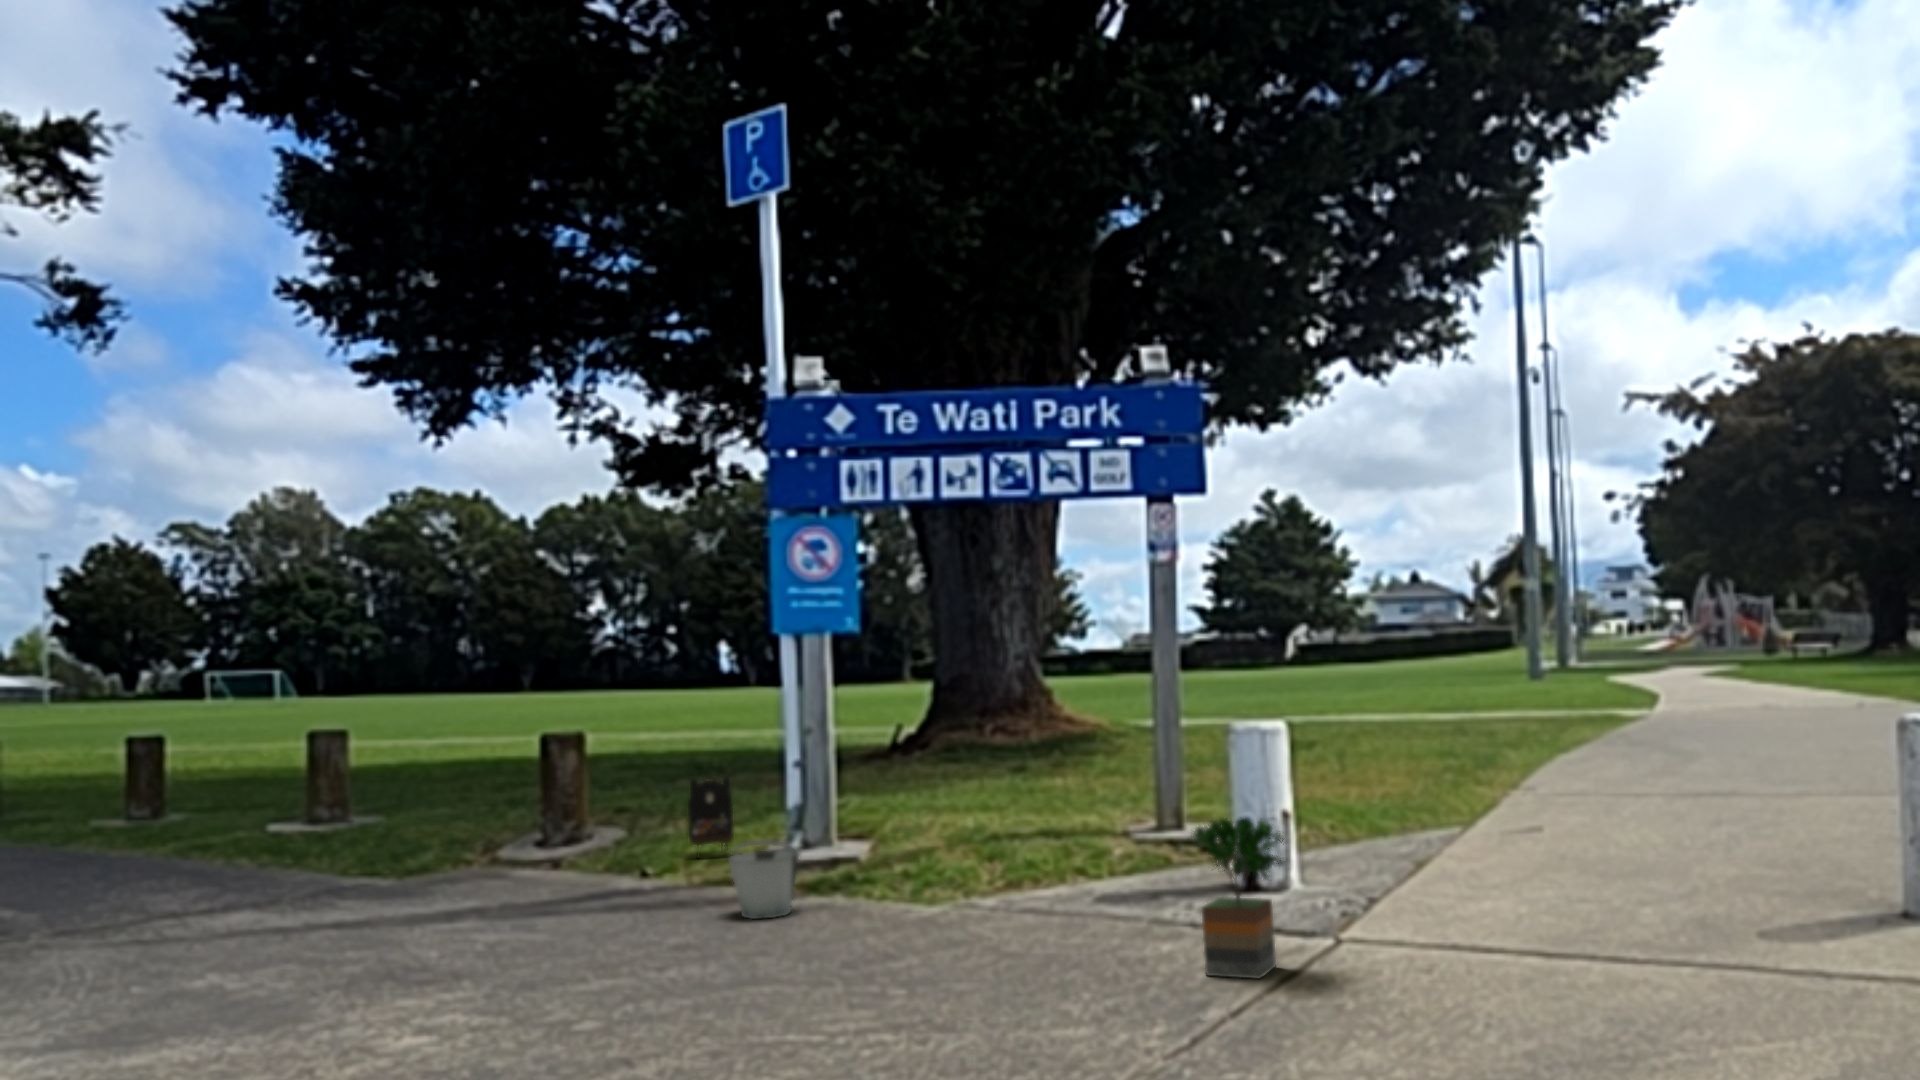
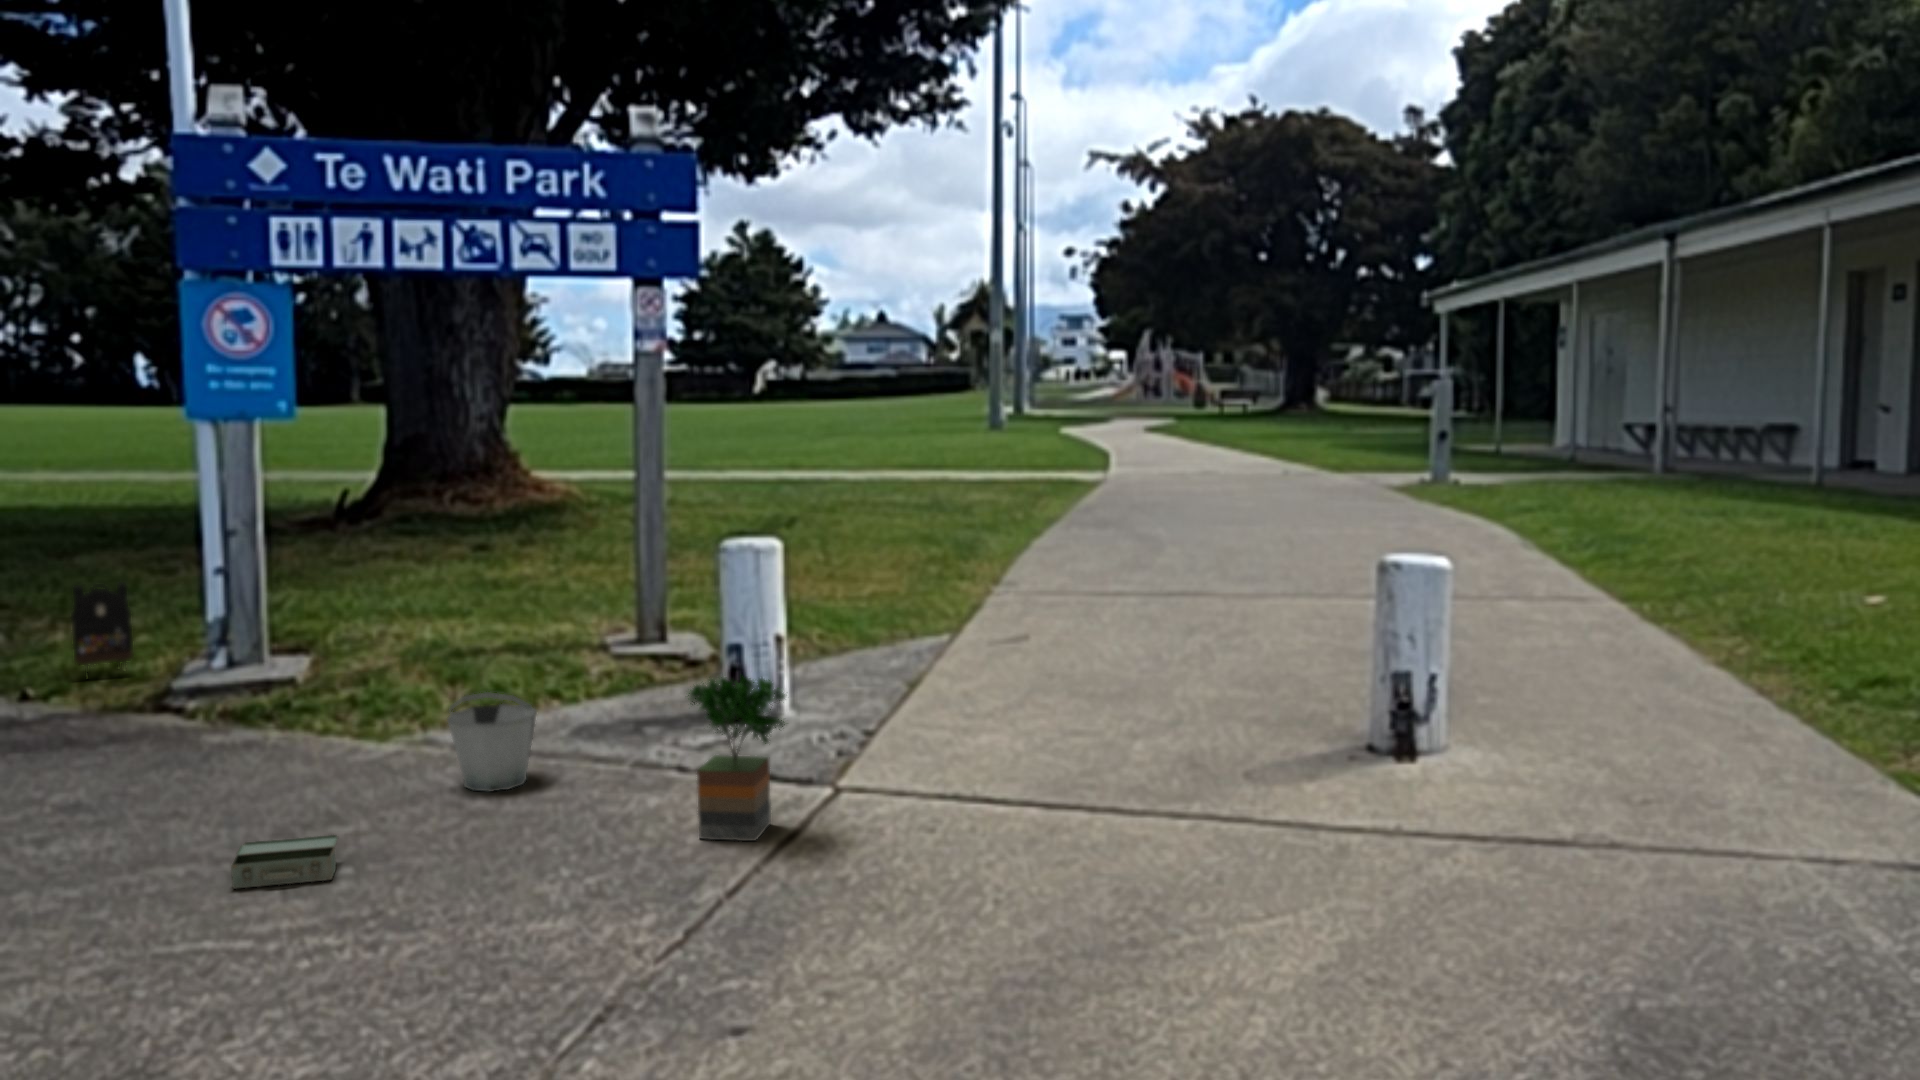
bucket: present [729,840,799,919] -> present [447,692,537,792]
toolbox: none [798,956,886,995] -> present [231,835,338,889]

